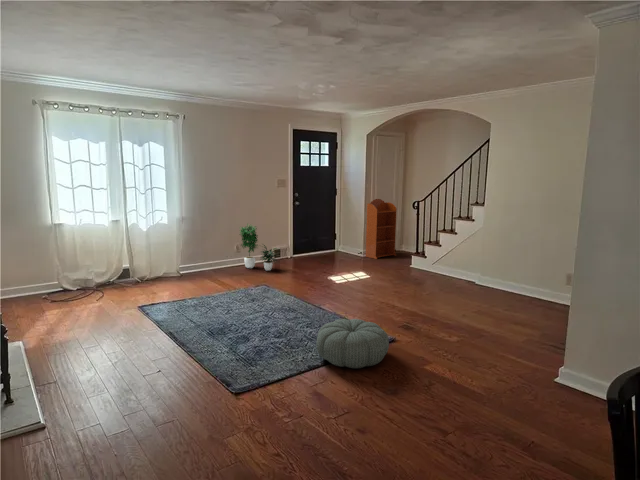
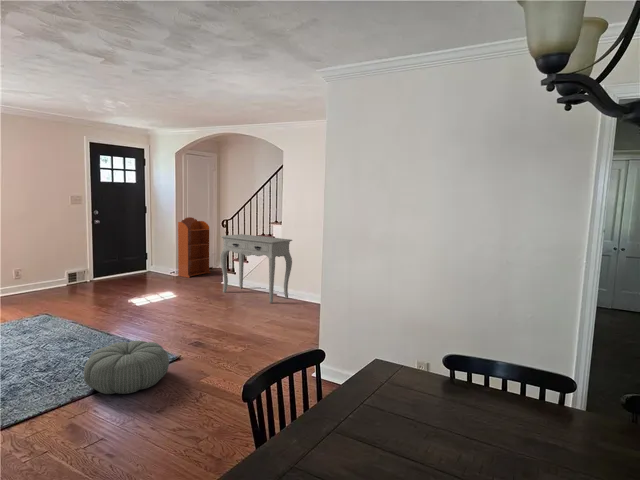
console table: none [413,217,495,291] -> present [220,234,292,303]
potted plant: present [240,226,277,271] -> none [18,243,70,297]

